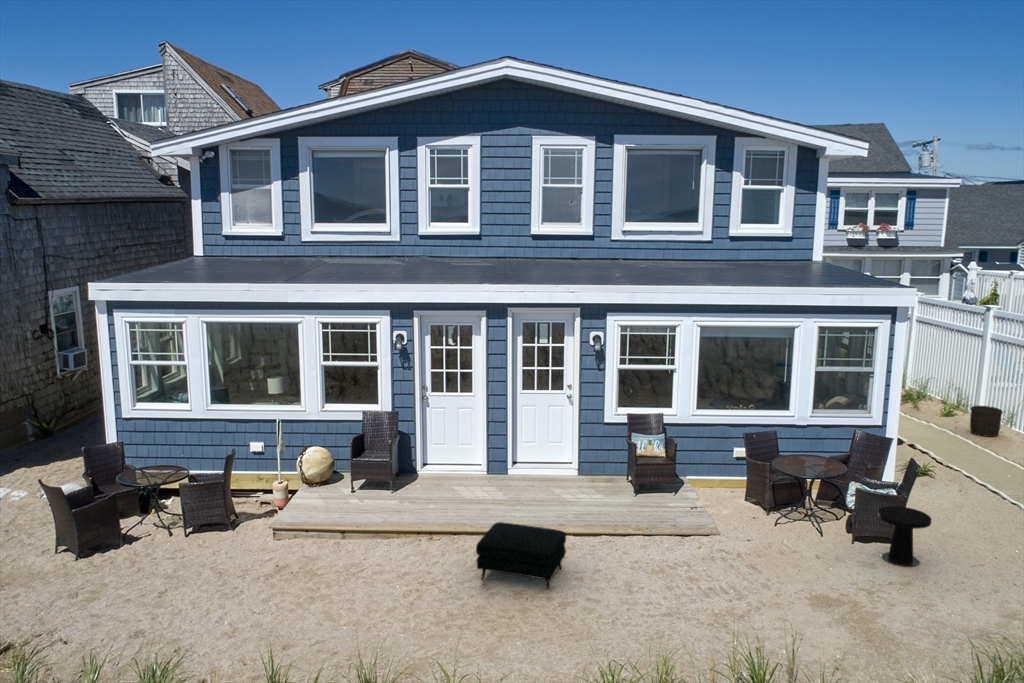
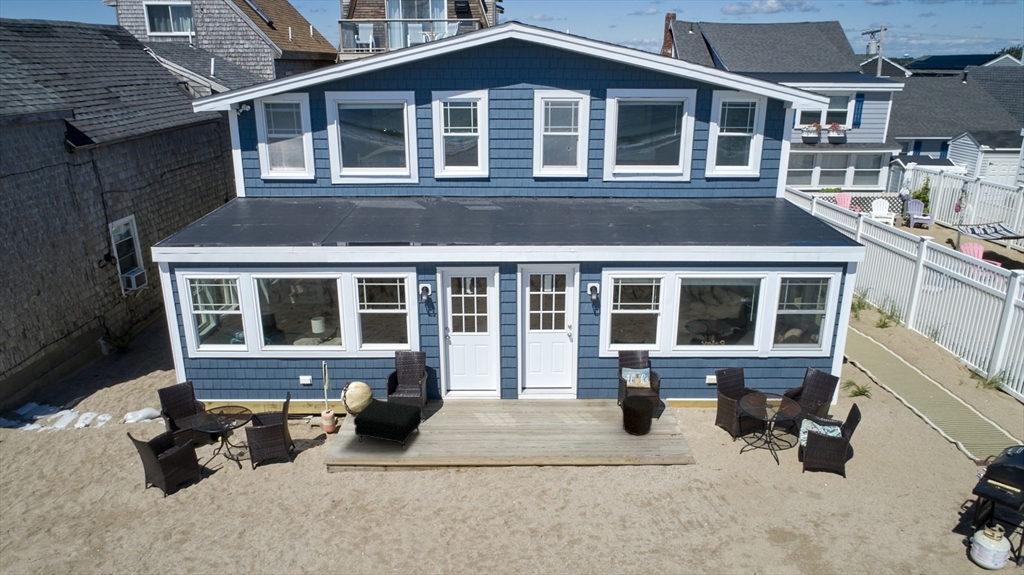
woven basket: present [970,406,1002,437] -> present [623,395,654,435]
side table: present [878,506,931,567] -> none [828,444,872,496]
ottoman: present [476,522,566,590] -> present [354,400,421,449]

